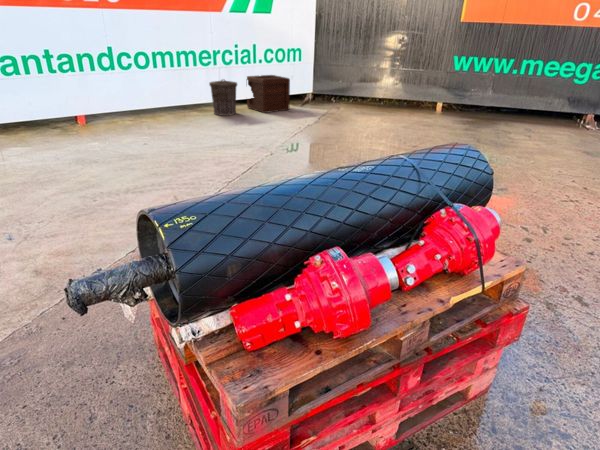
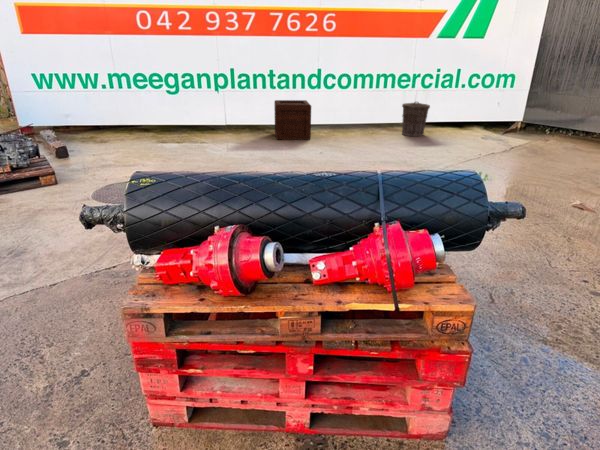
wooden crate: present [247,75,290,113] -> present [274,100,311,140]

